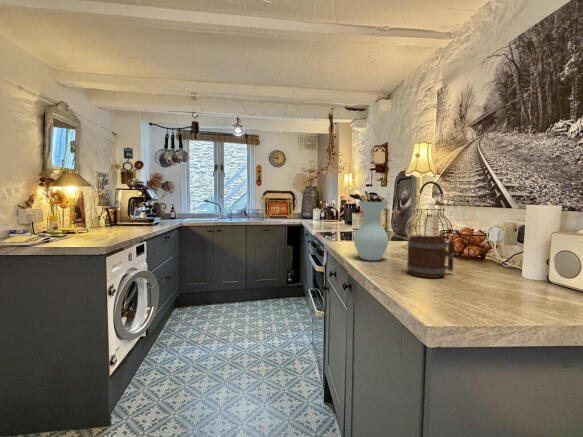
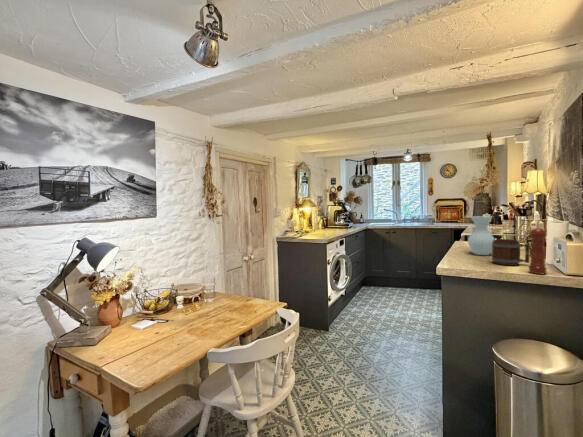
pepper mill: none [480,210,509,292] -> present [529,225,547,274]

